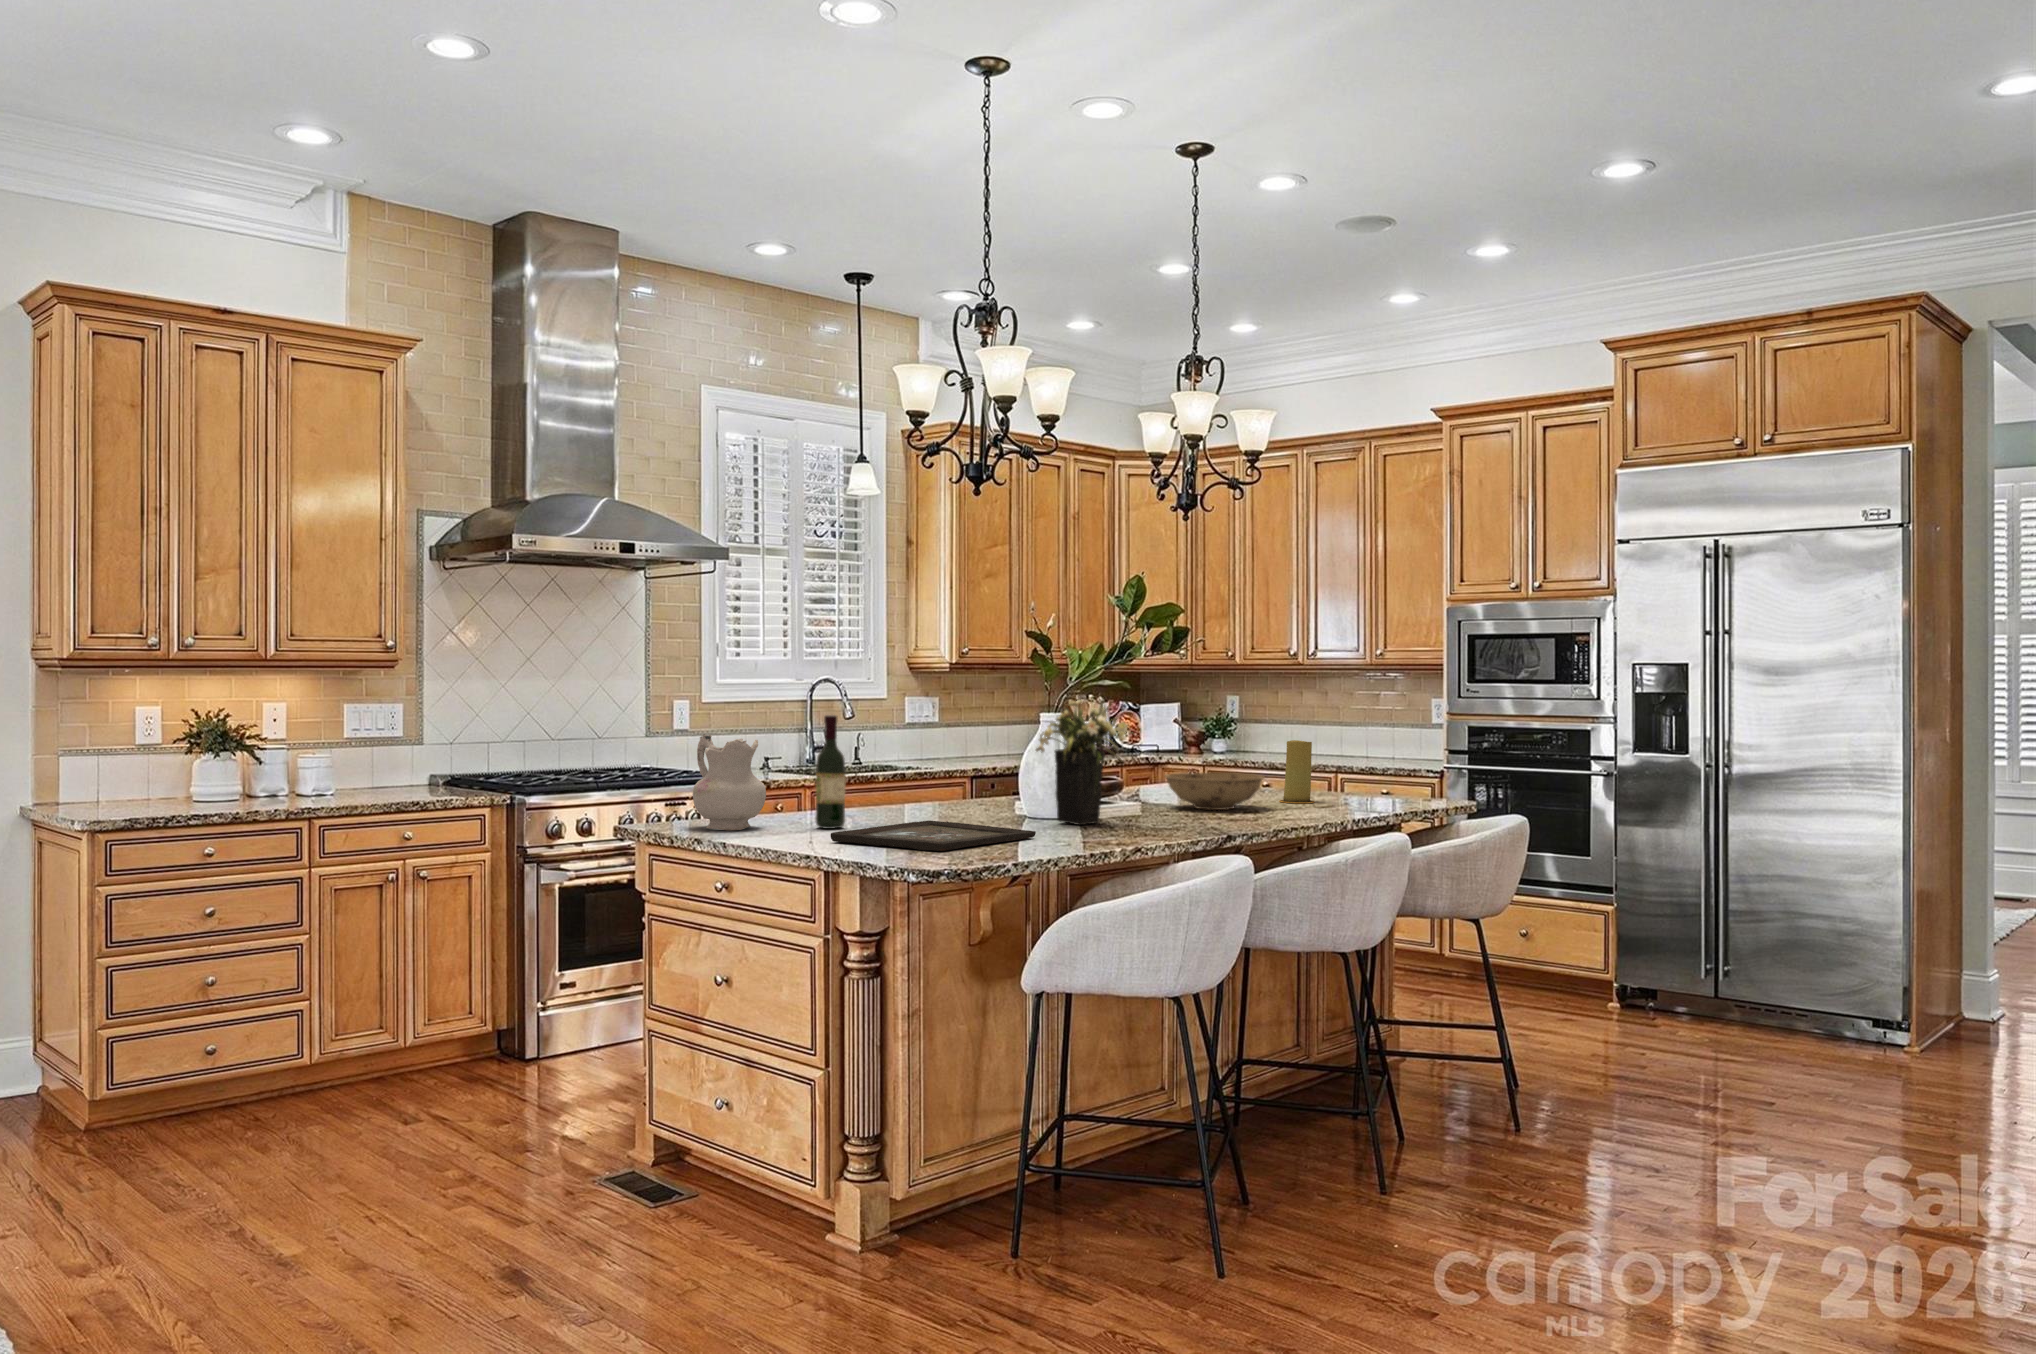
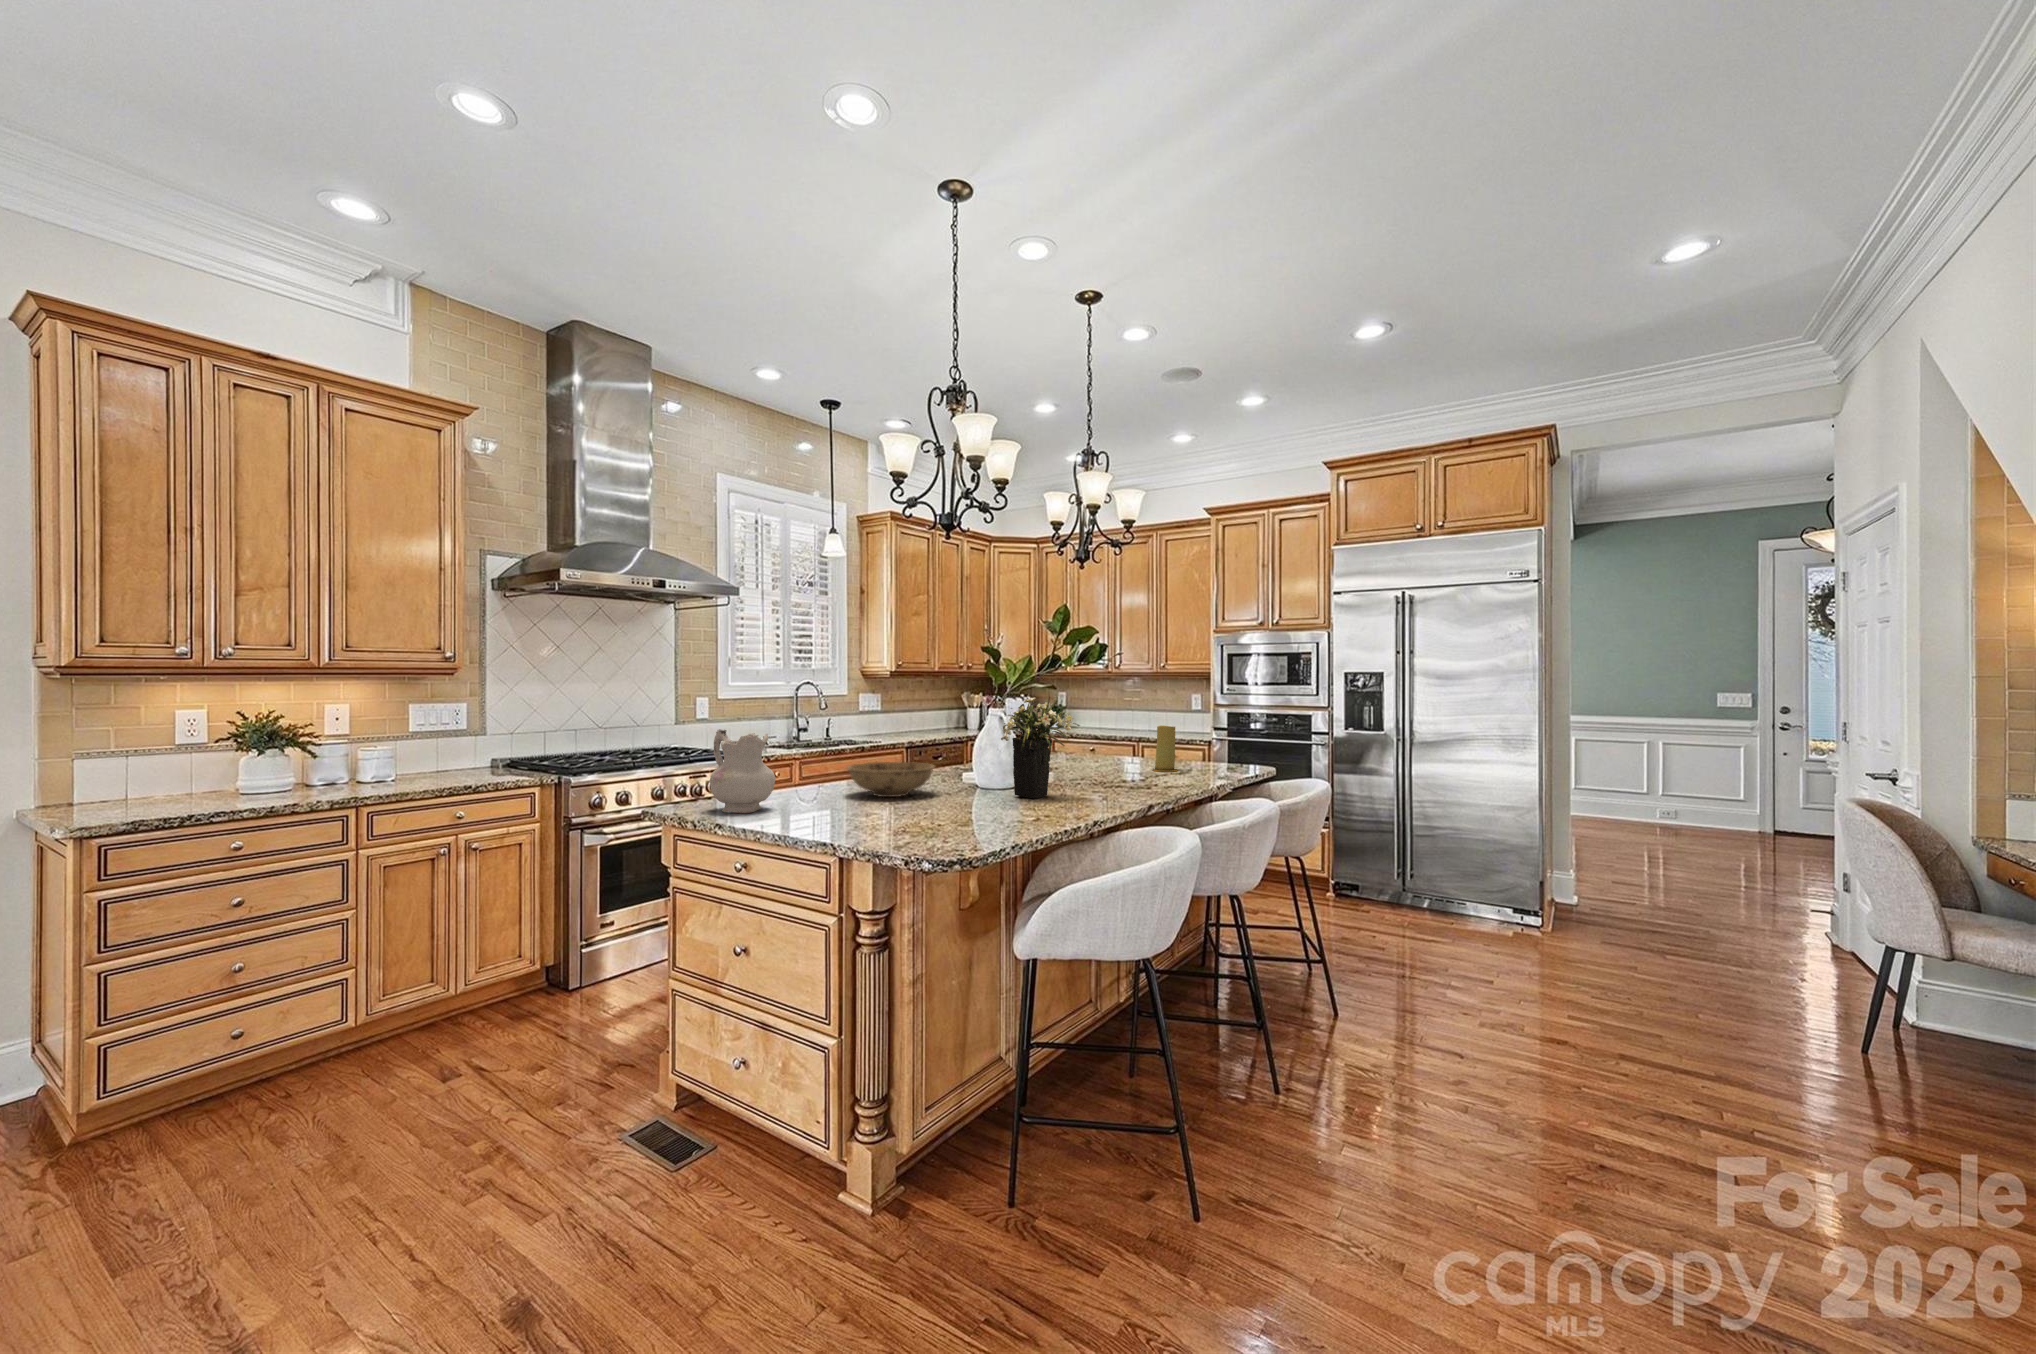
wine bottle: present [815,715,846,829] -> none [818,712,844,808]
bowl: present [1165,773,1265,810] -> present [847,762,935,797]
tray: present [831,820,1036,851] -> none [838,800,1013,835]

